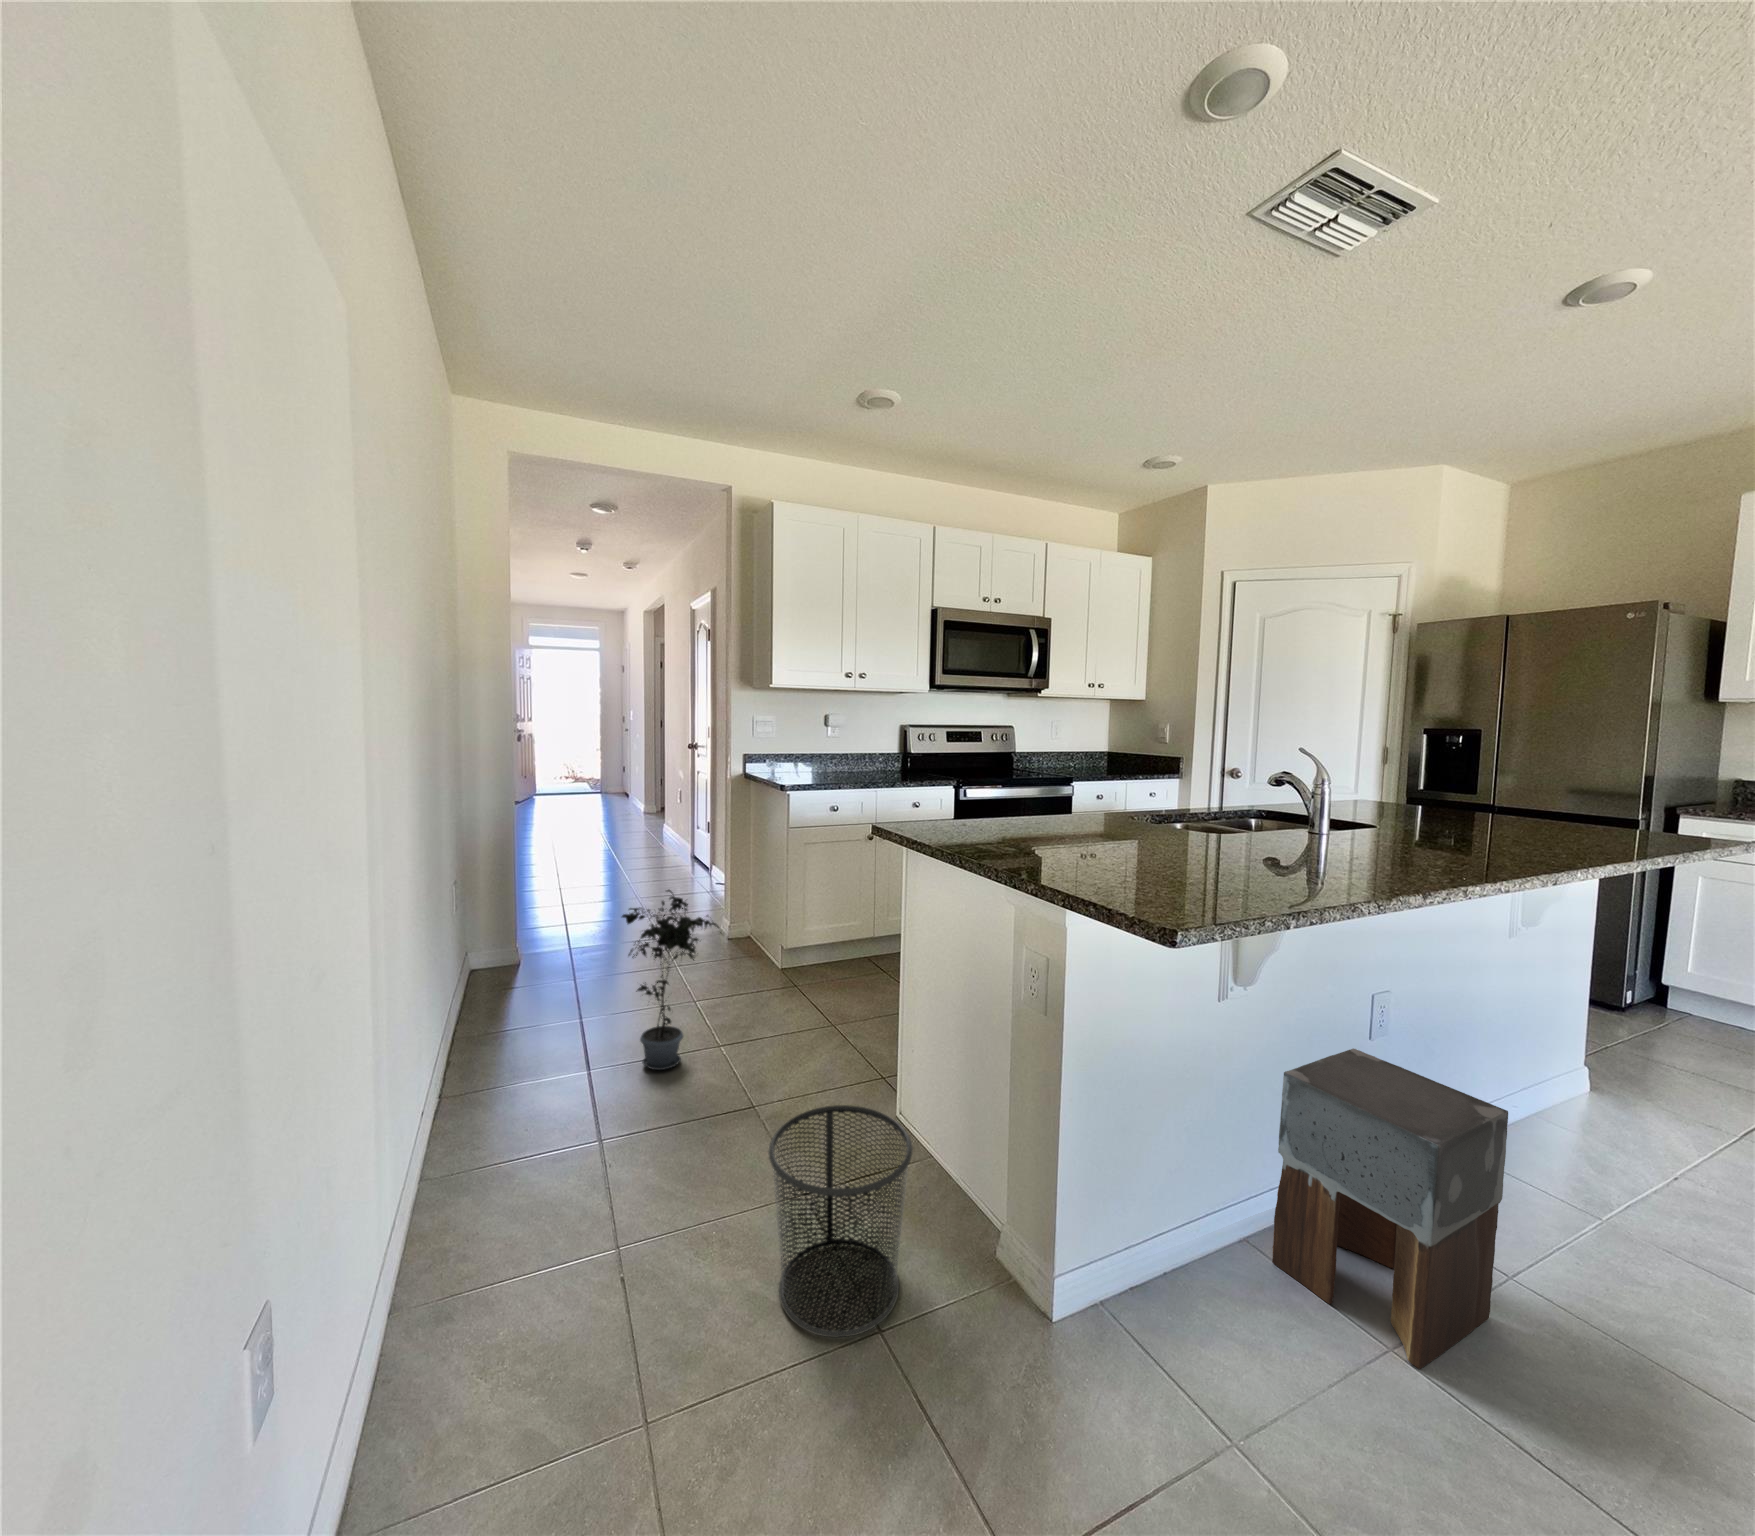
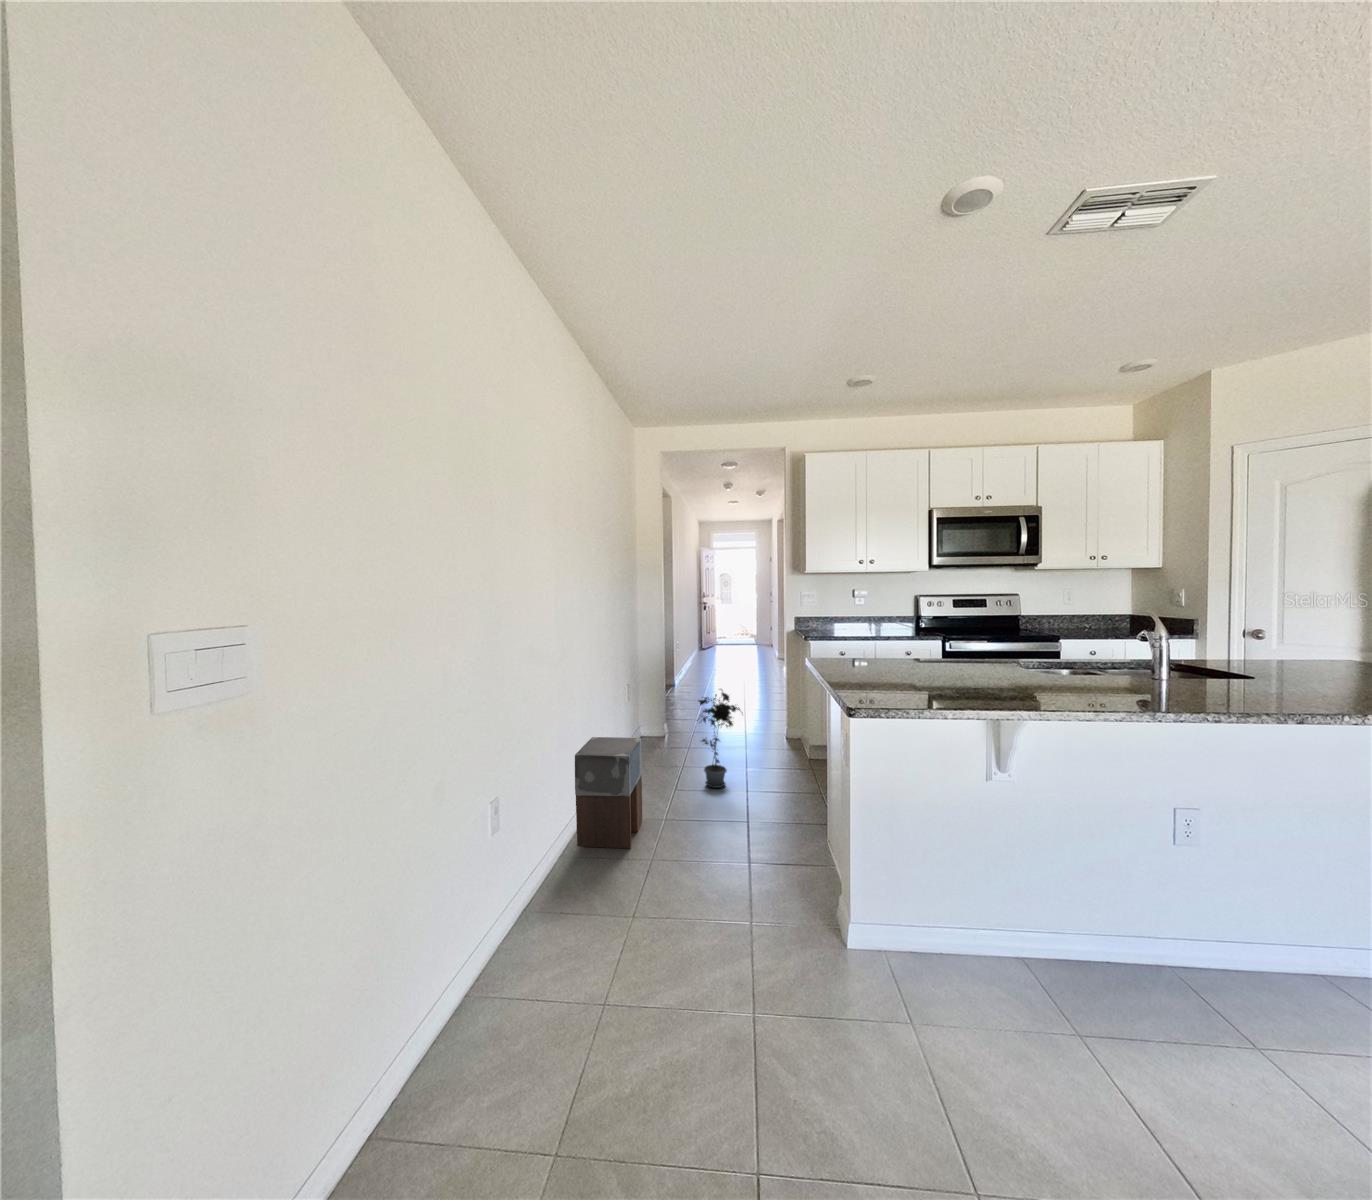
stool: present [1272,1048,1508,1369] -> present [575,737,642,848]
waste bin: present [769,1105,913,1338] -> none [705,802,780,914]

